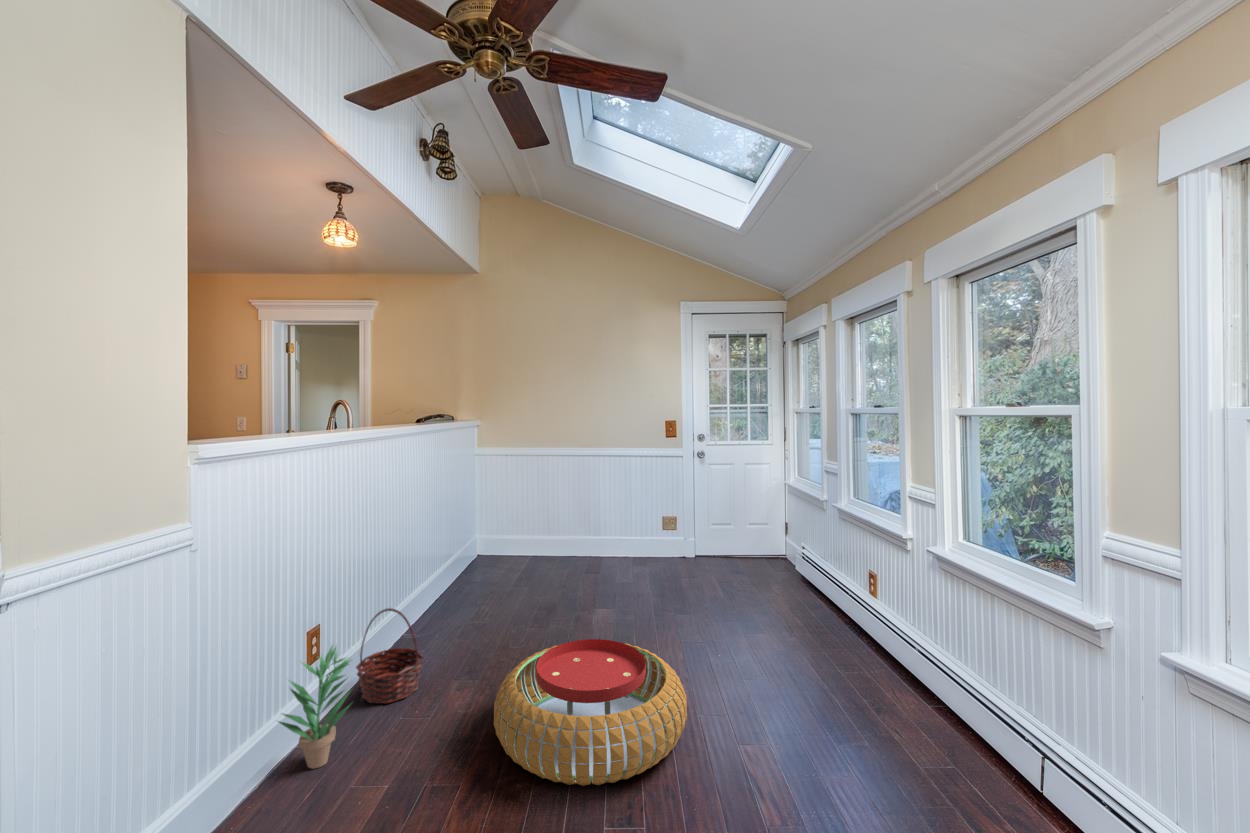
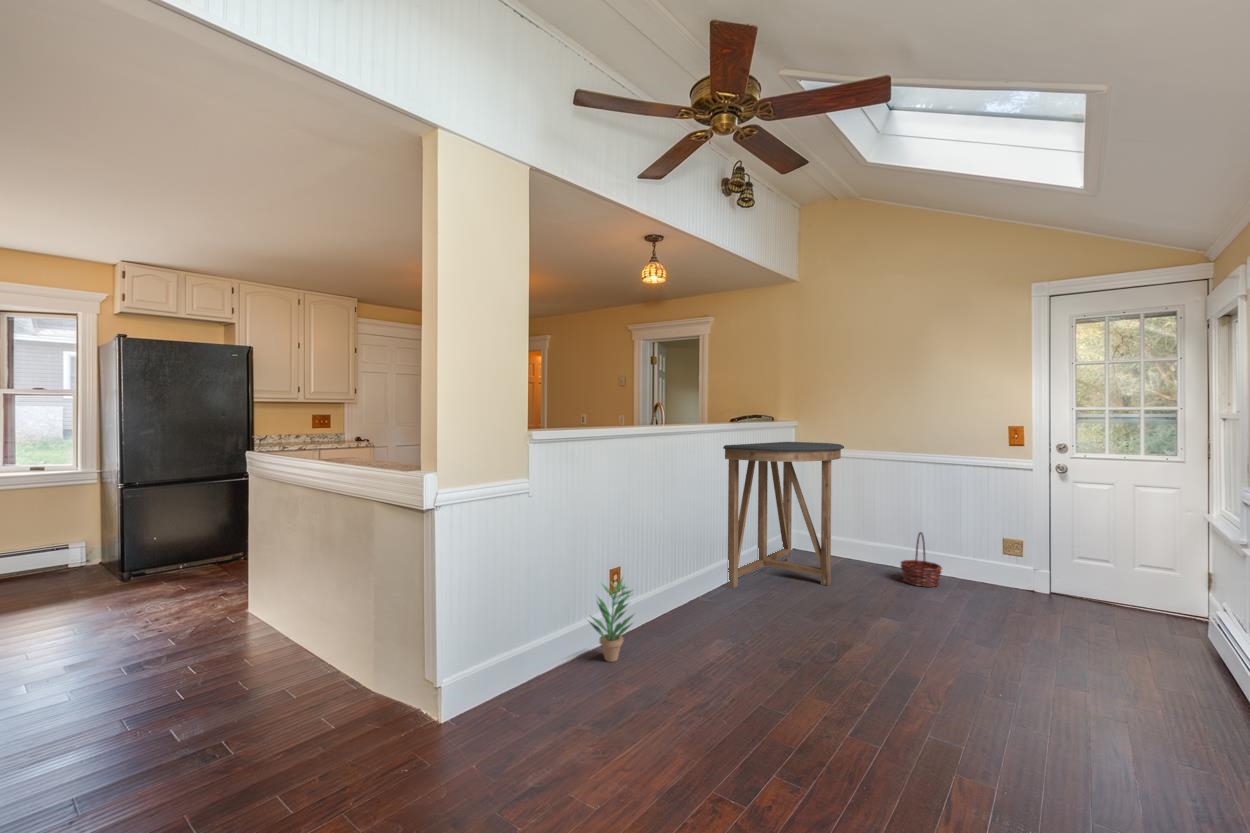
console table: none [425,439,542,609] -> present [723,442,844,588]
basket: present [356,608,423,704] -> present [901,532,942,587]
pouf: present [494,639,687,786] -> none [727,623,918,749]

